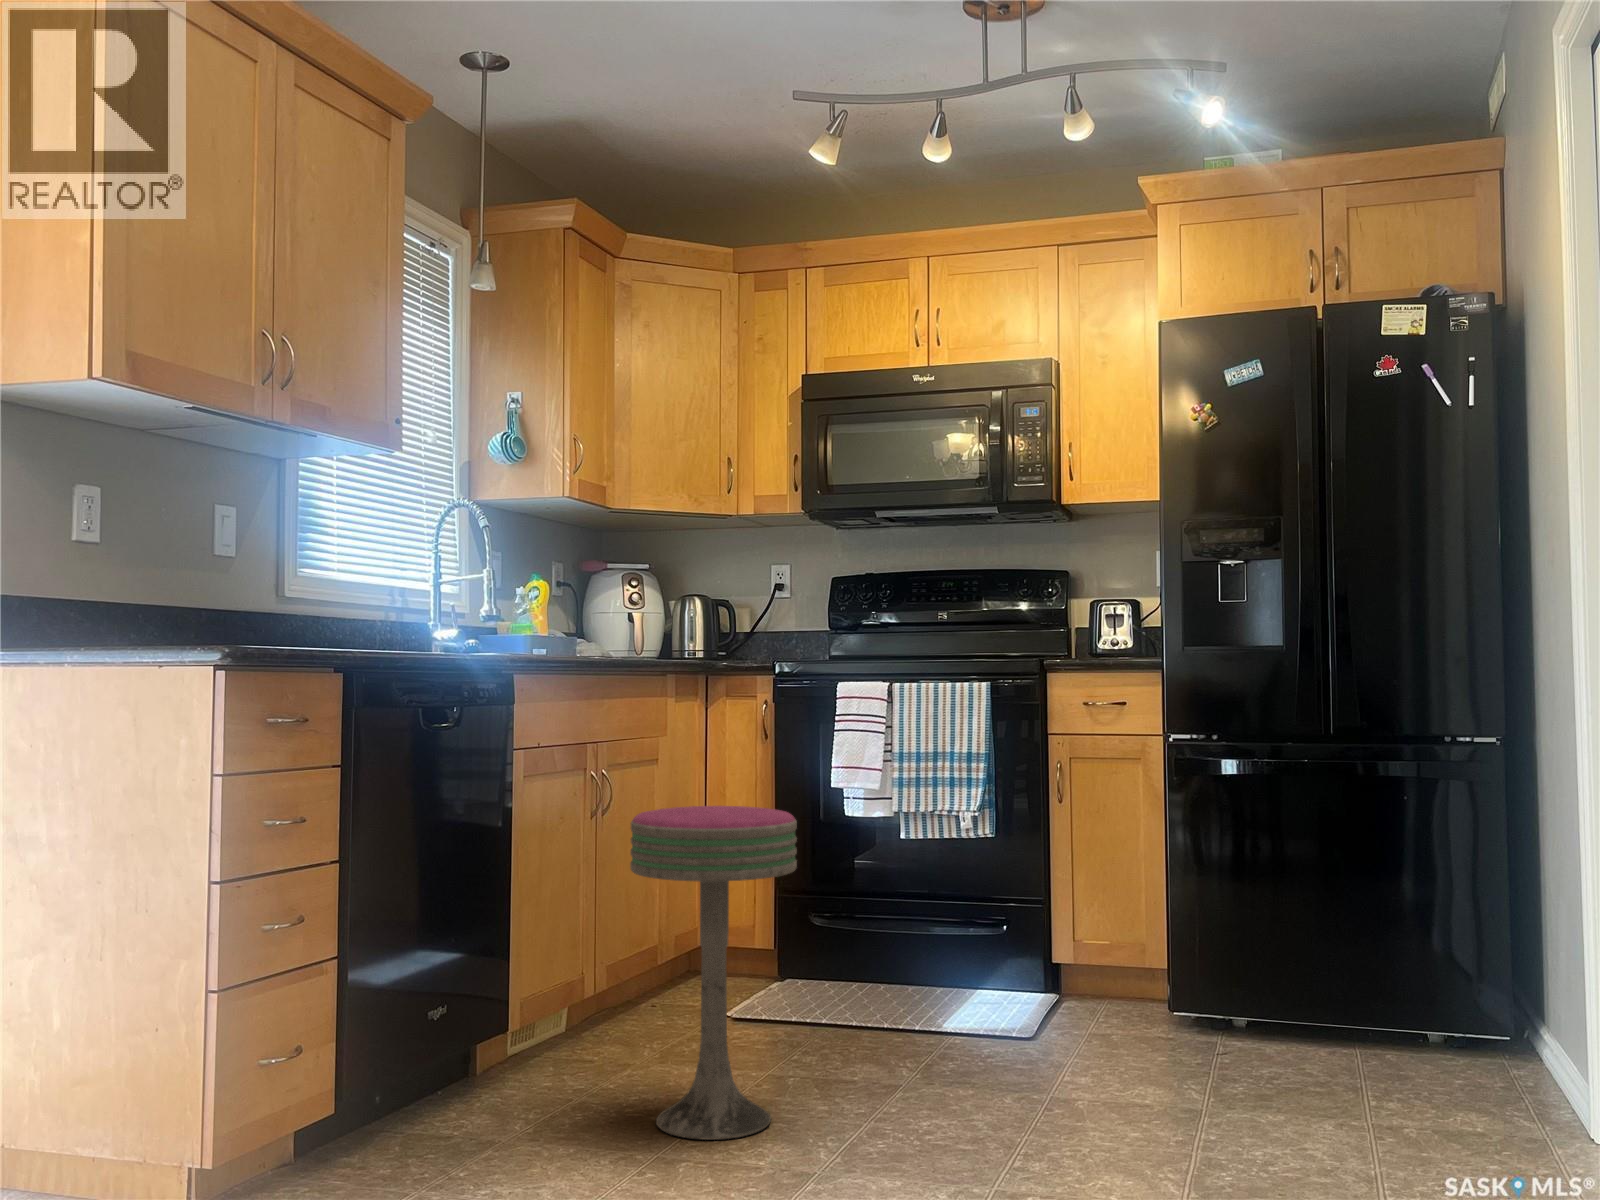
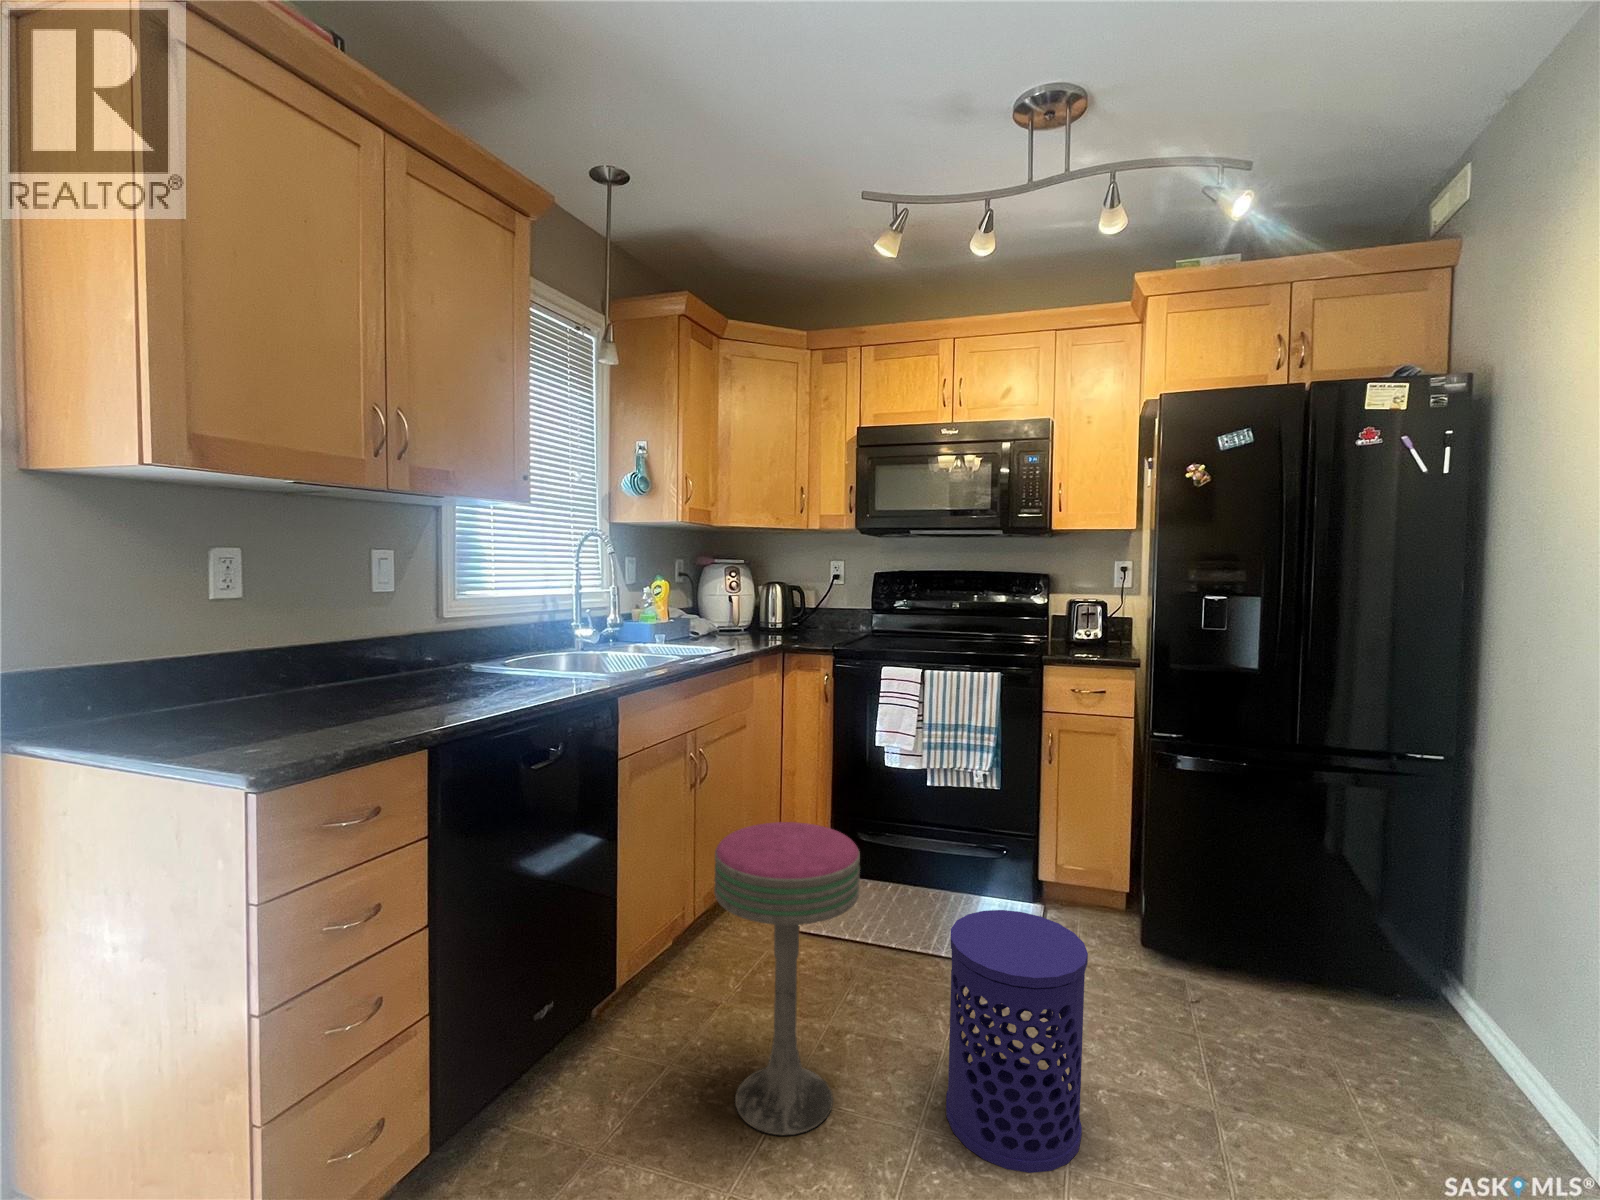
waste bin: none [901,900,1053,1152] -> present [946,910,1088,1173]

